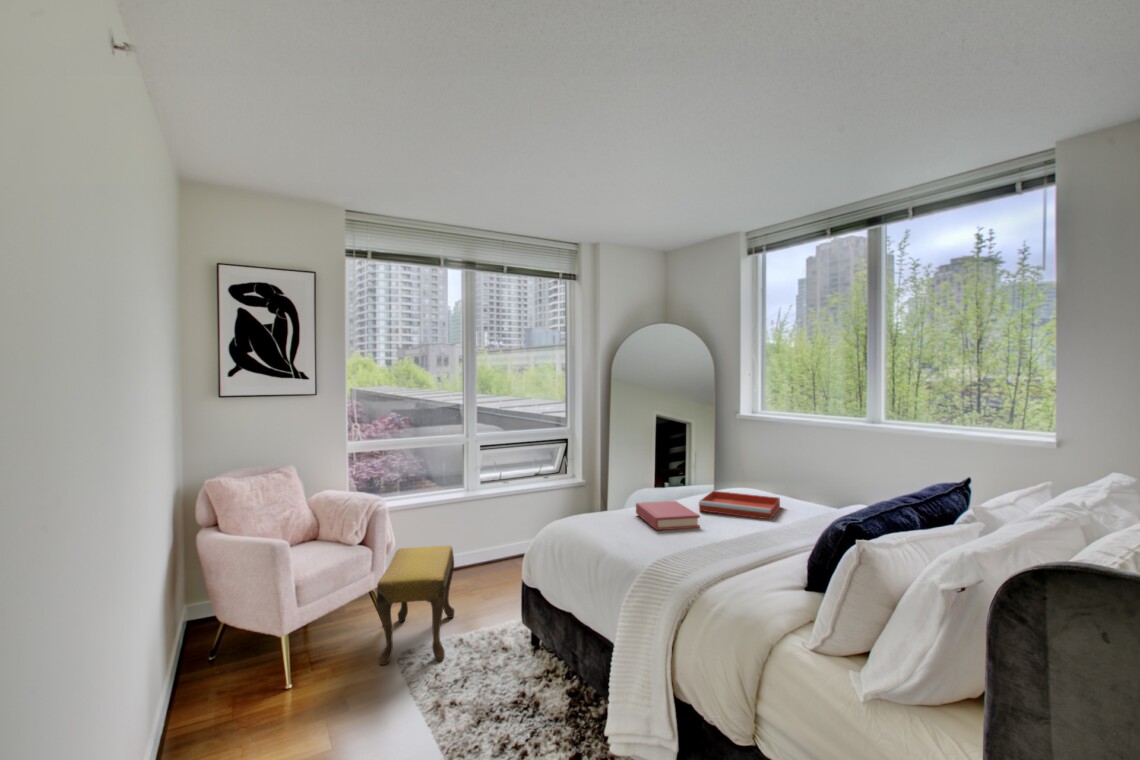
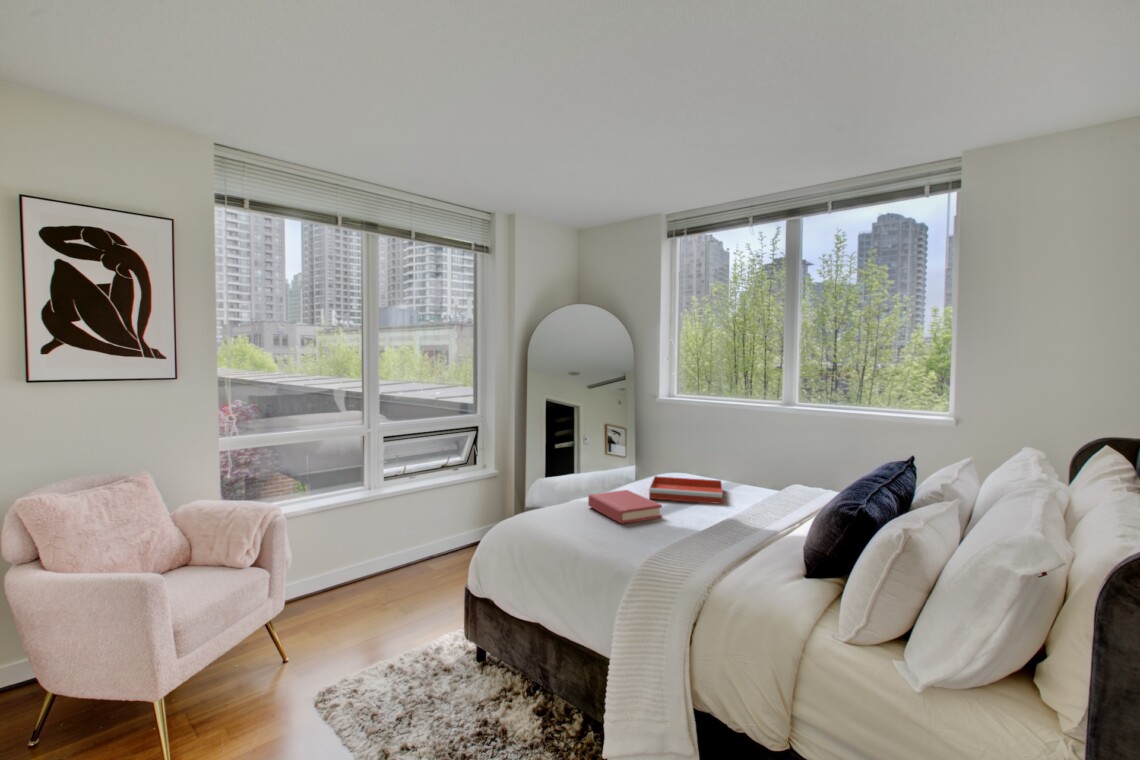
footstool: present [376,546,454,665] -> none [287,556,377,713]

